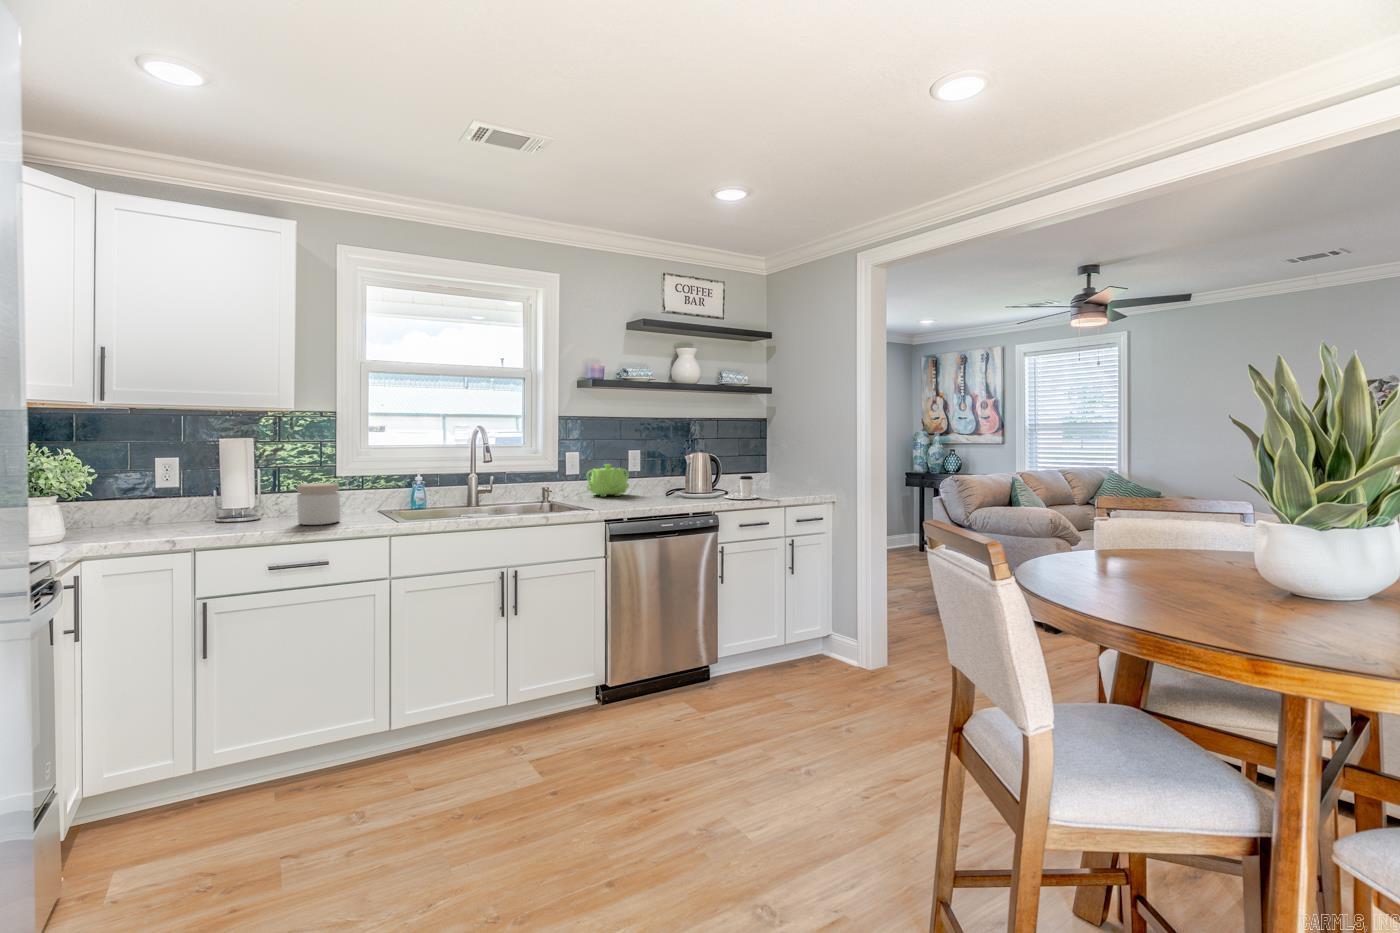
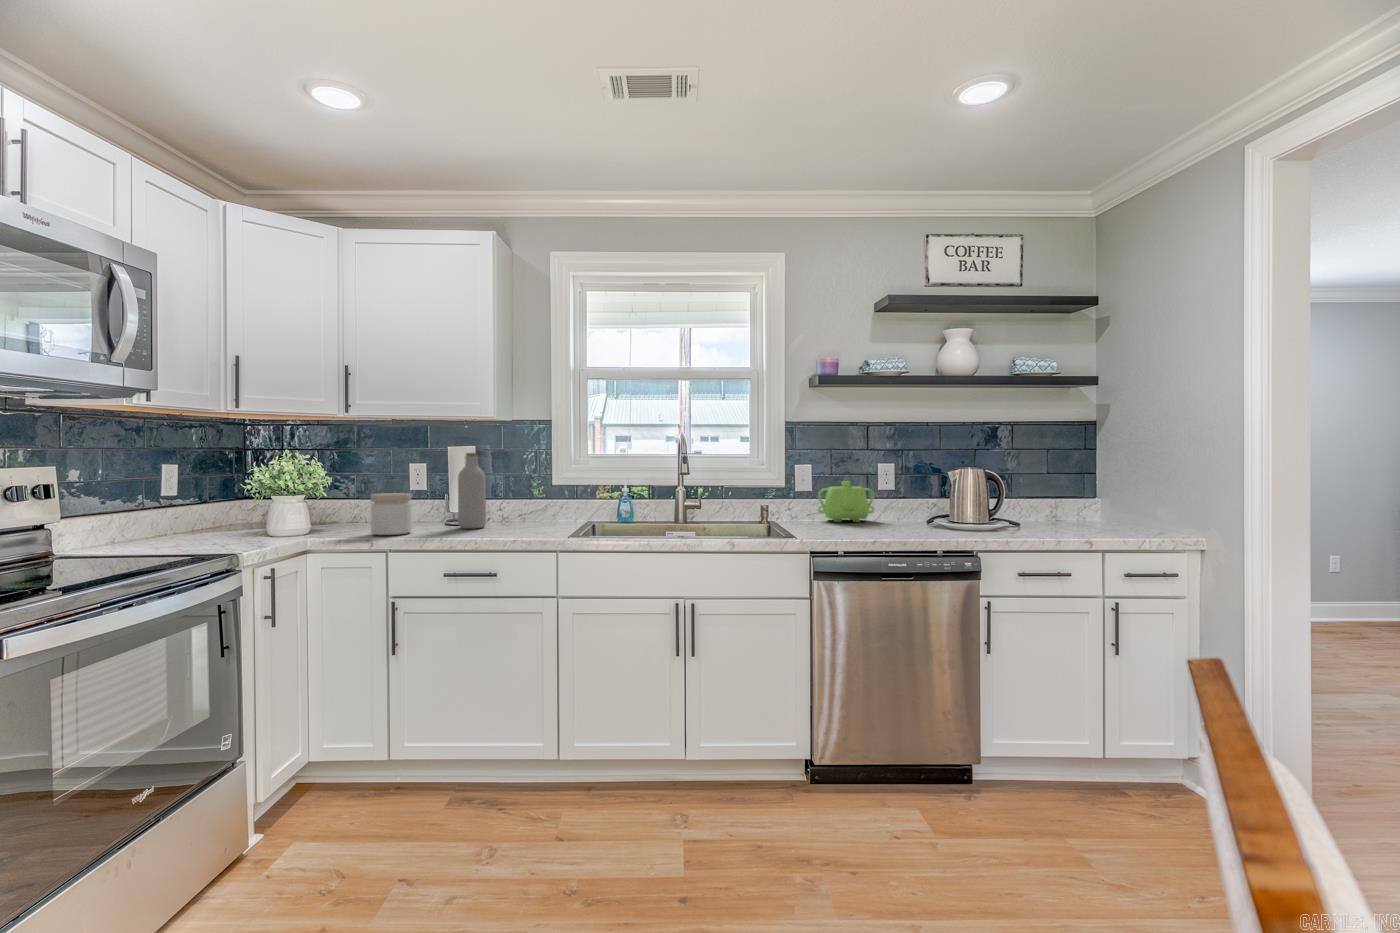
bottle: none [250,445,286,523] -> present [458,453,486,529]
coffee cup: present [724,476,759,499] -> none [1000,501,1058,535]
jar: present [297,483,340,525] -> present [371,493,412,535]

